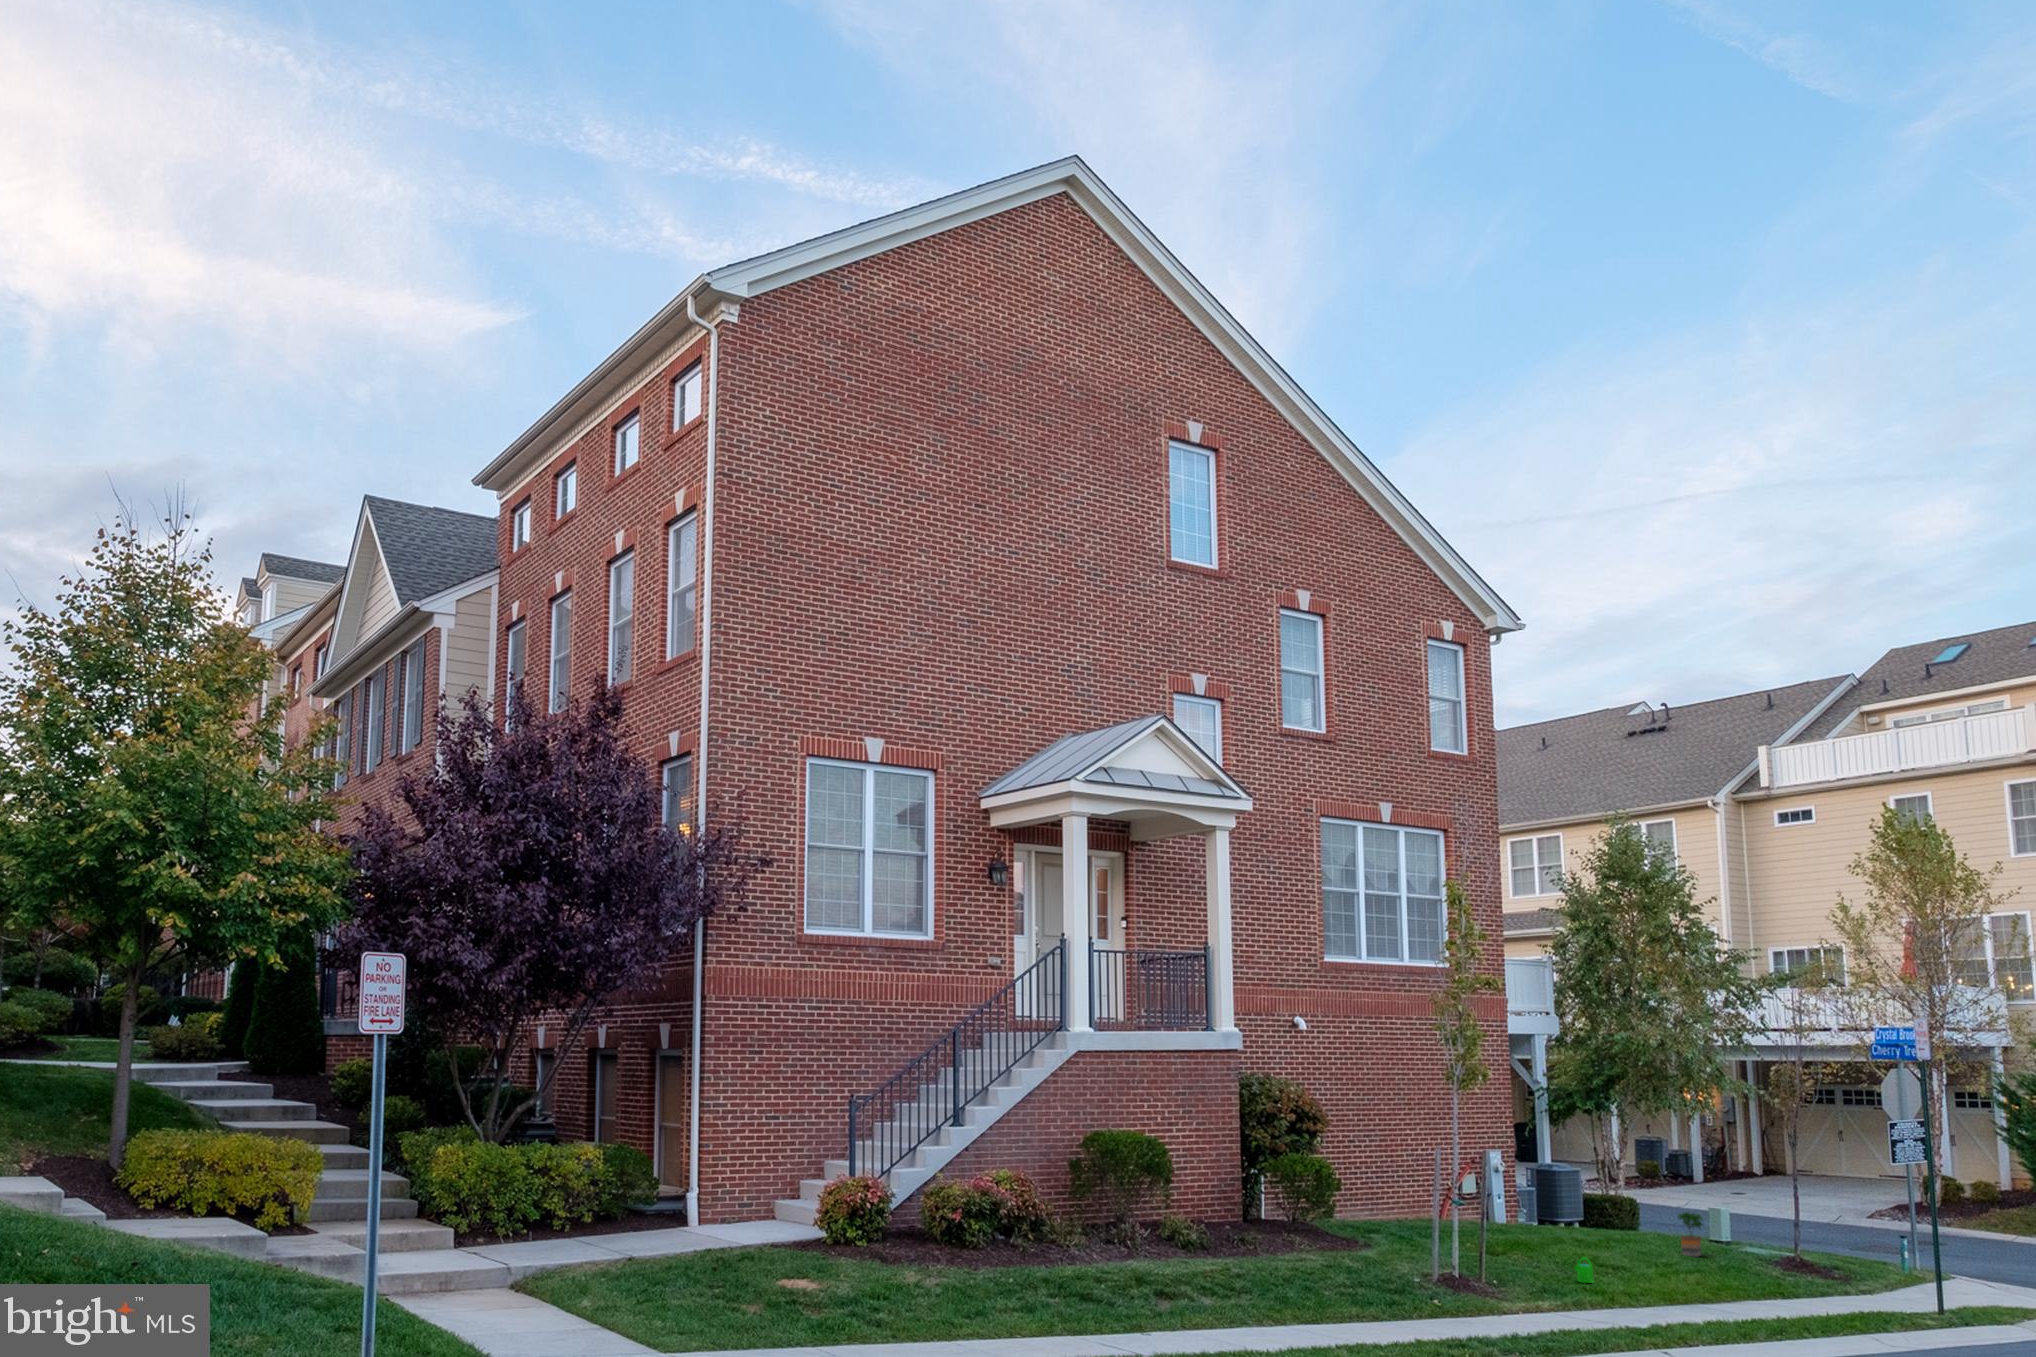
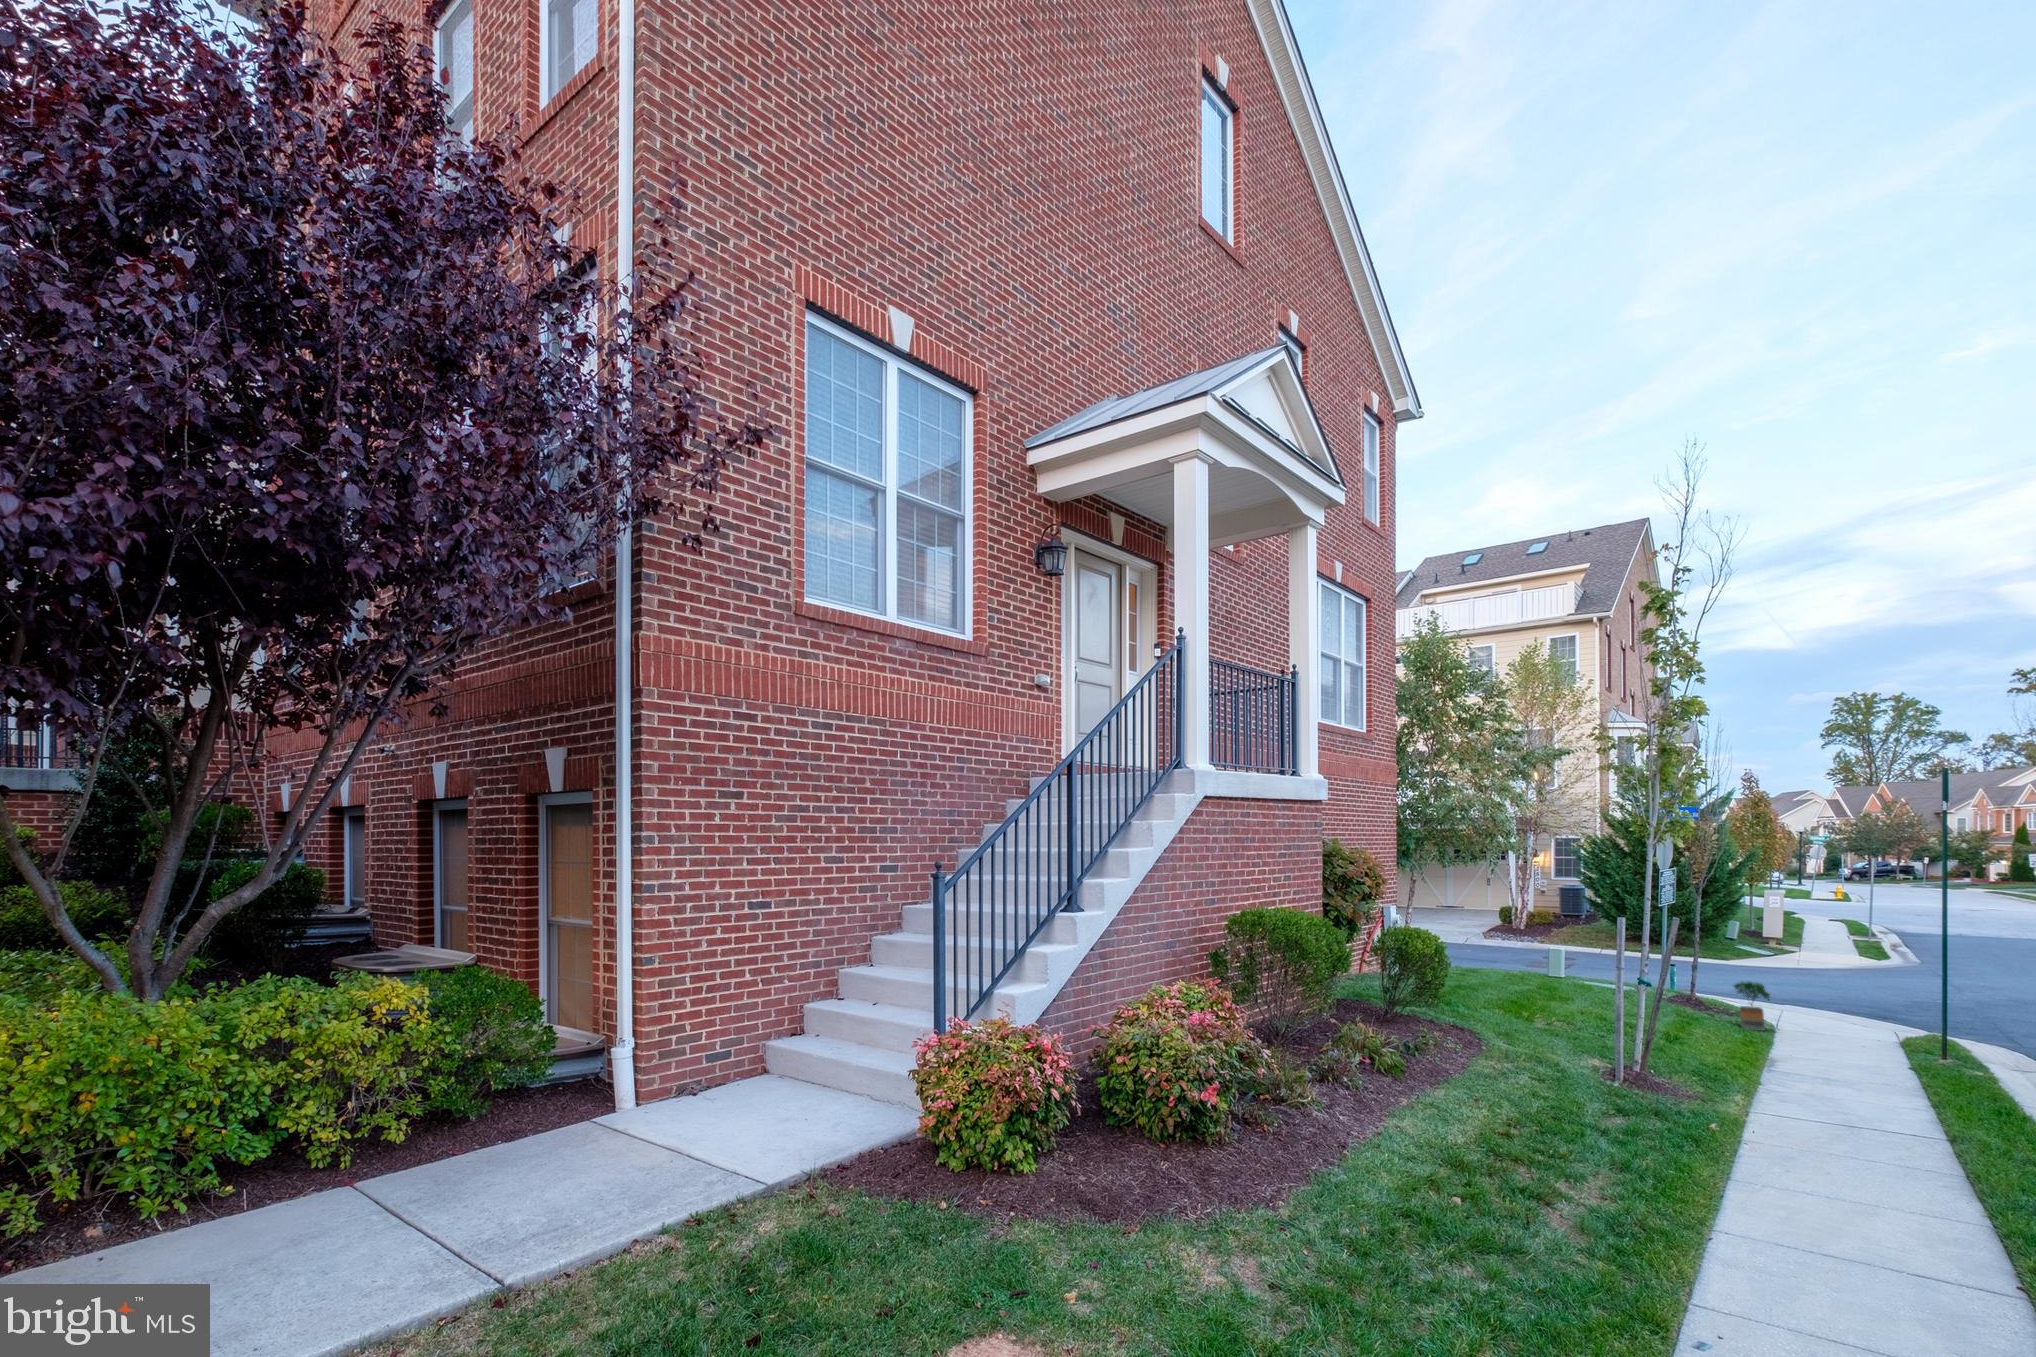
watering can: present [1575,1257,1594,1283] -> none [1811,1060,1841,1095]

